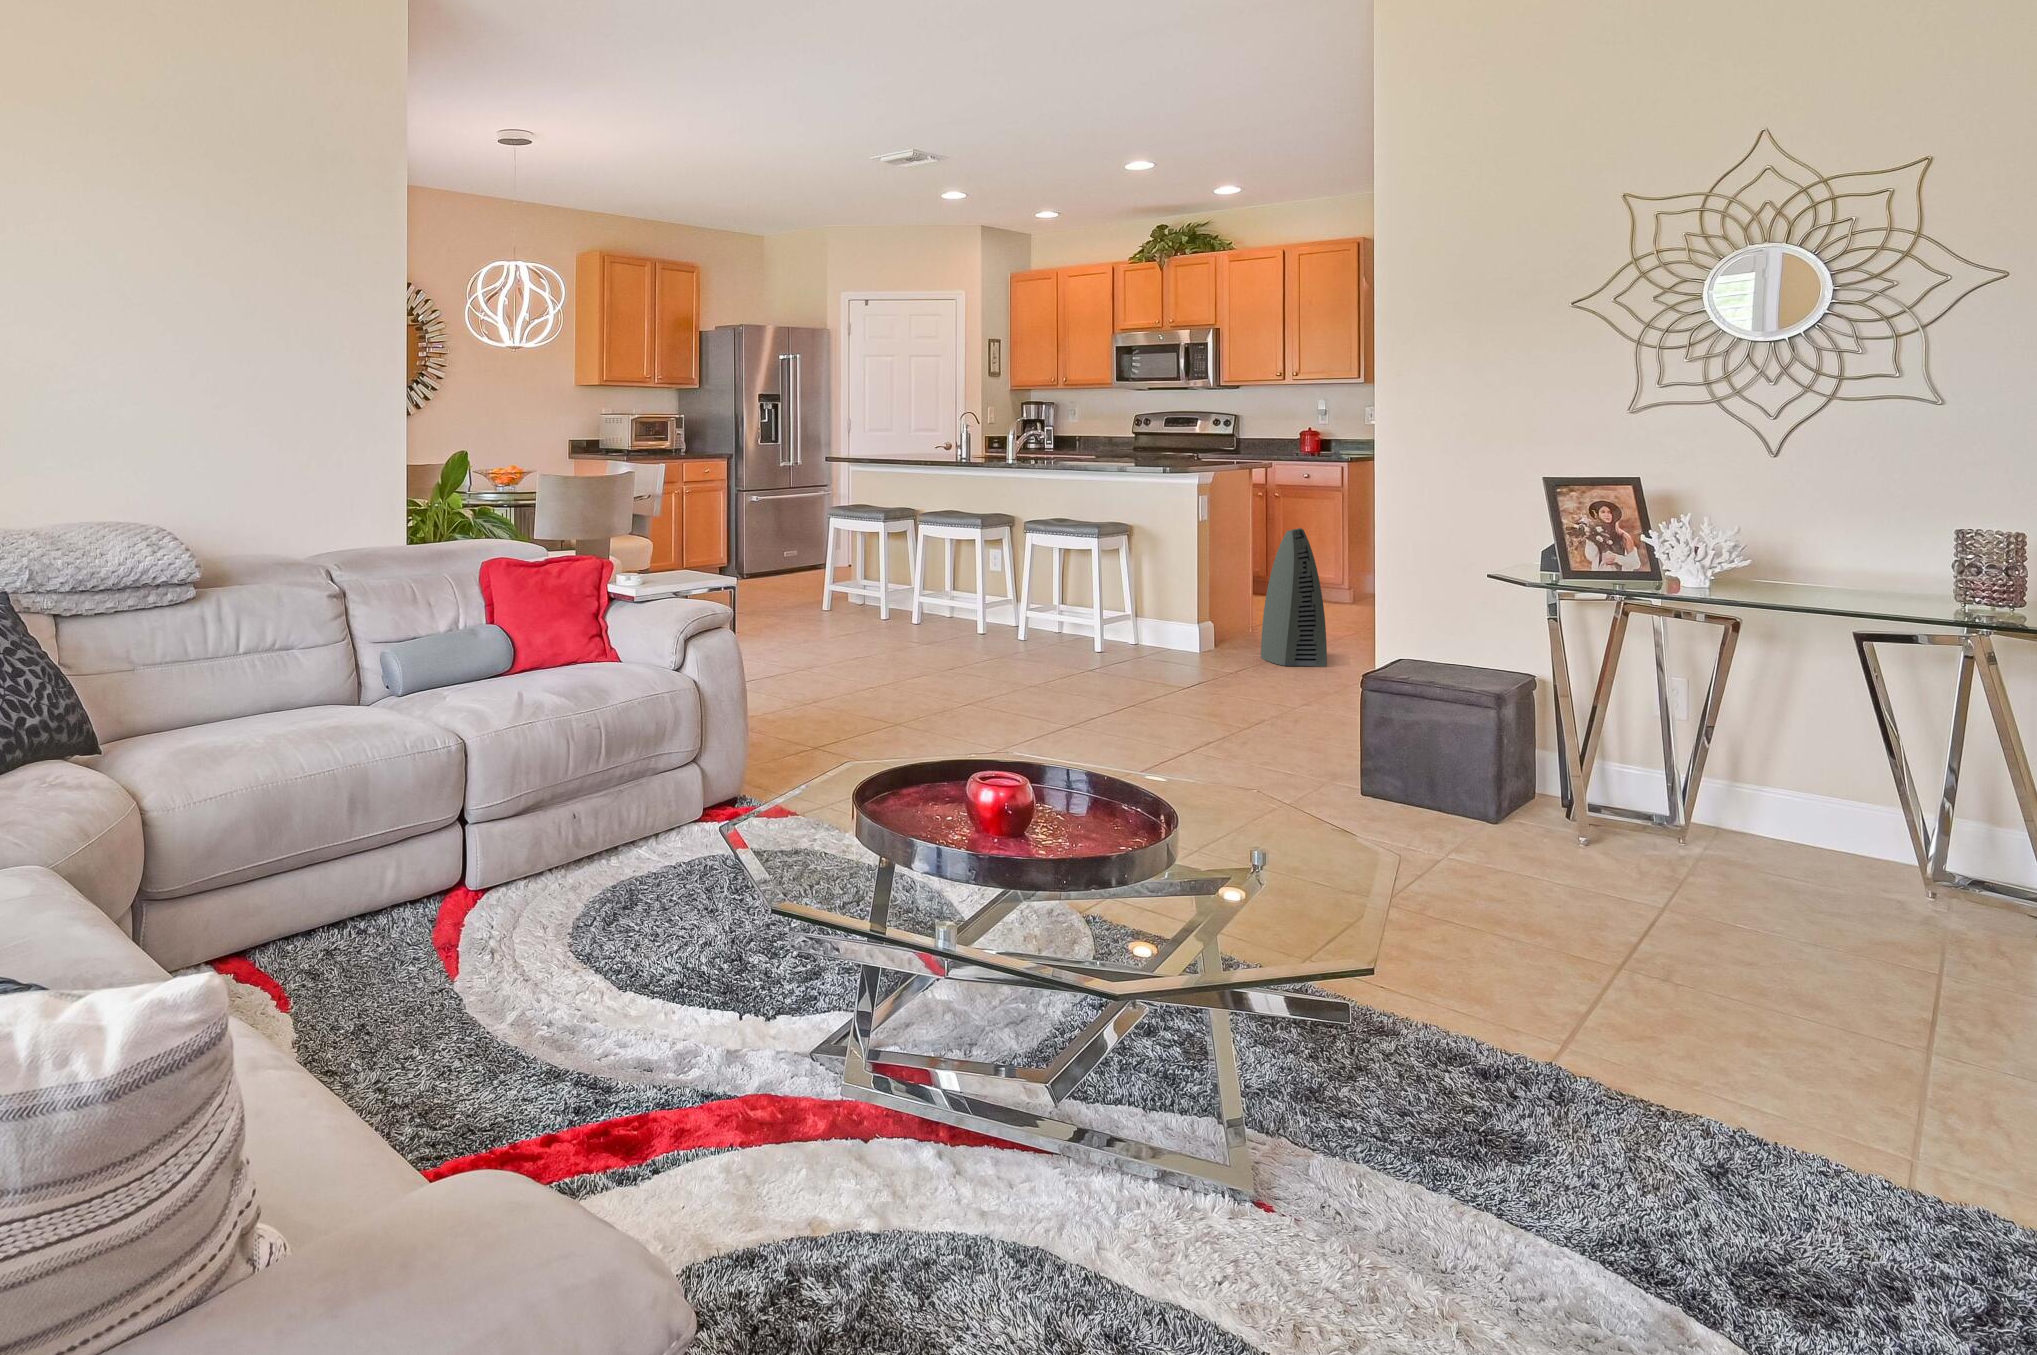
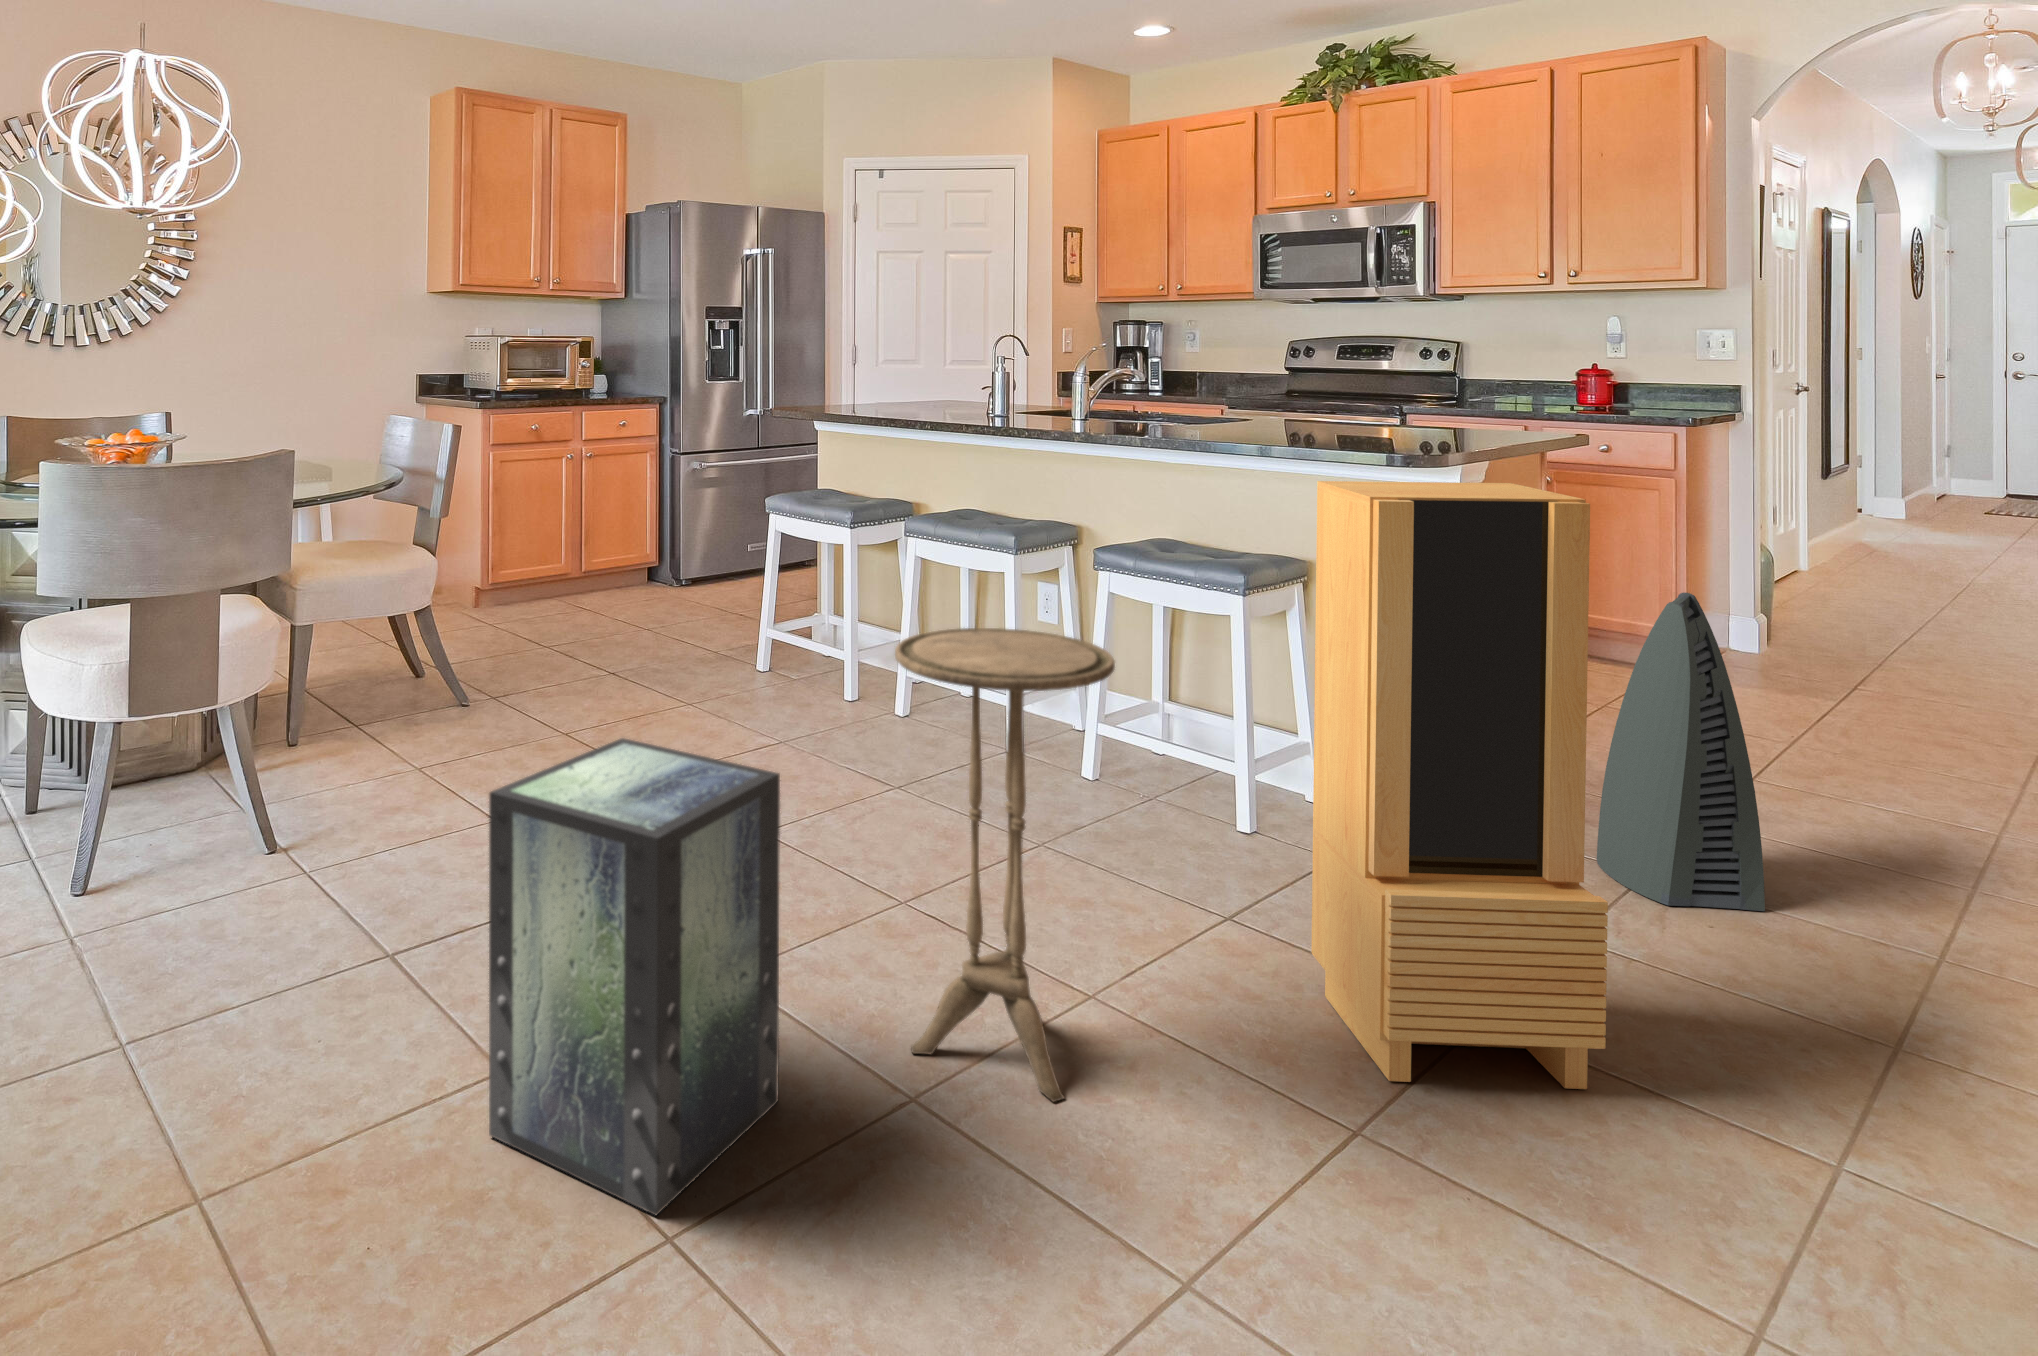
storage cabinet: none [1123,470,1231,702] -> present [1311,481,1608,1089]
side table: none [953,533,1042,707] -> present [895,628,1115,1102]
storage box: none [808,575,914,726] -> present [489,738,780,1215]

